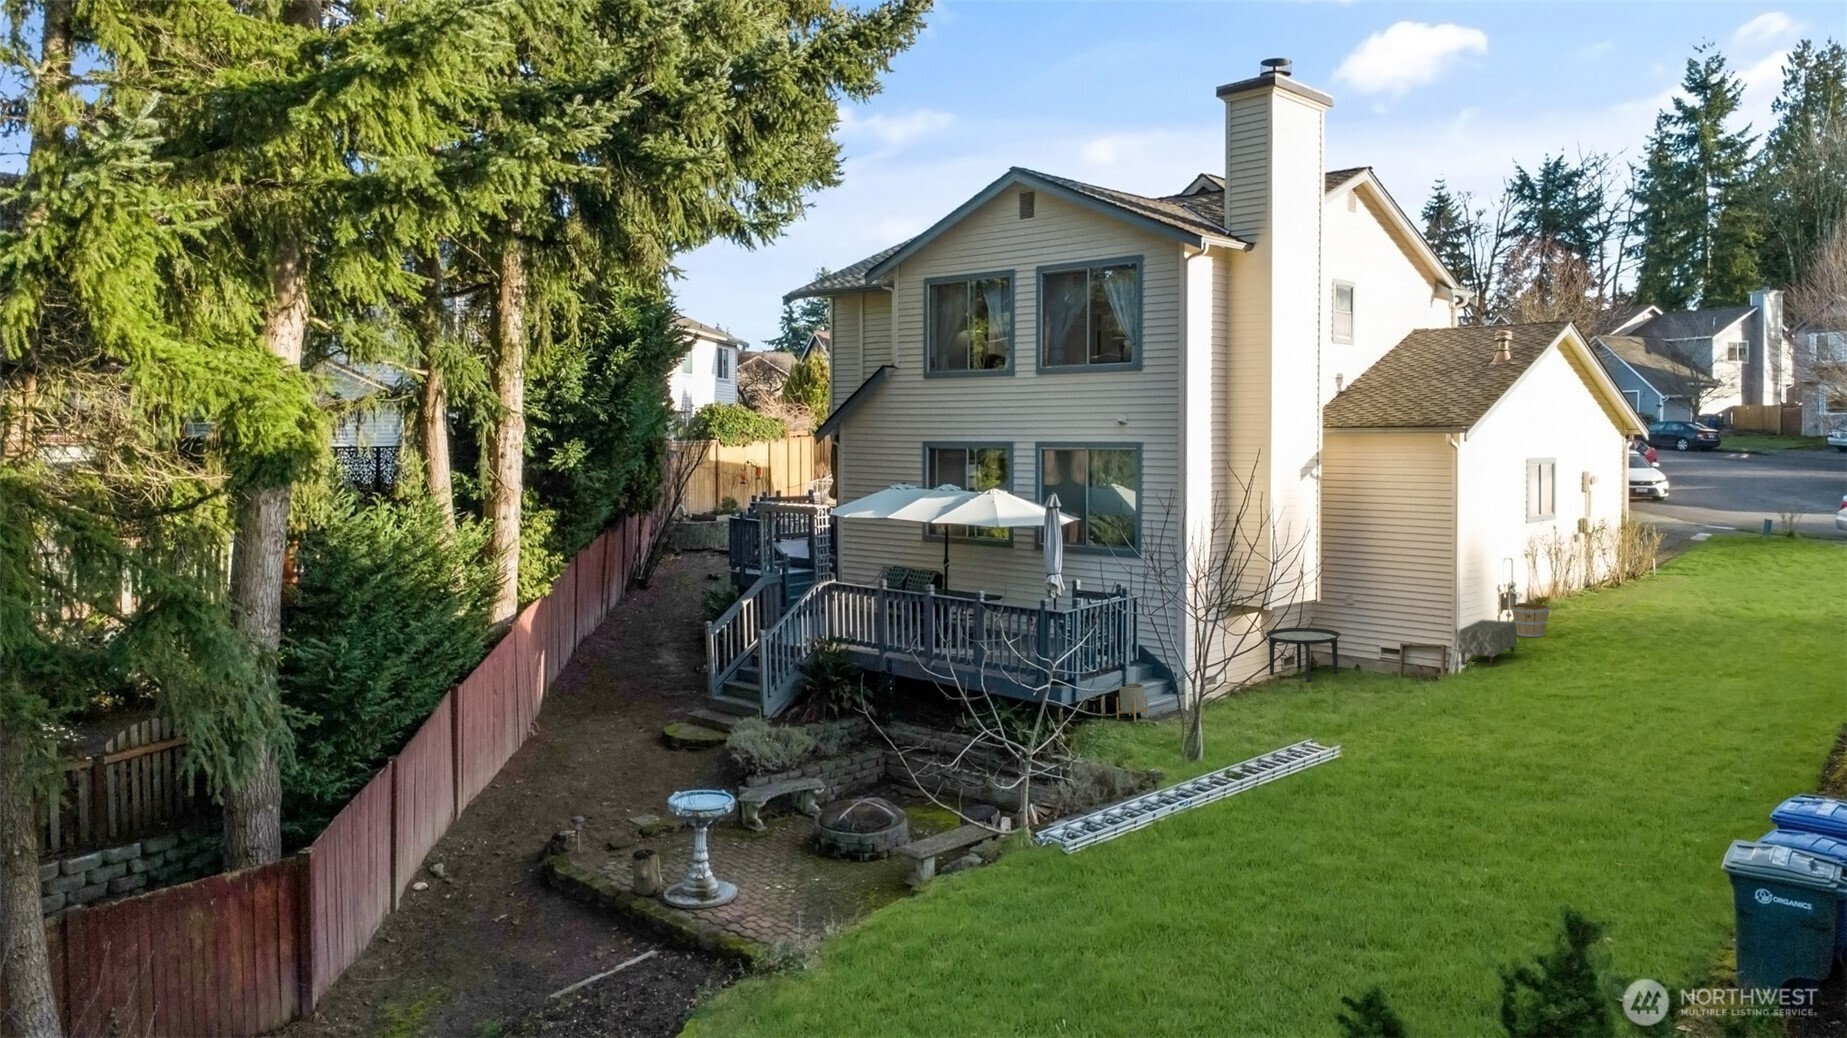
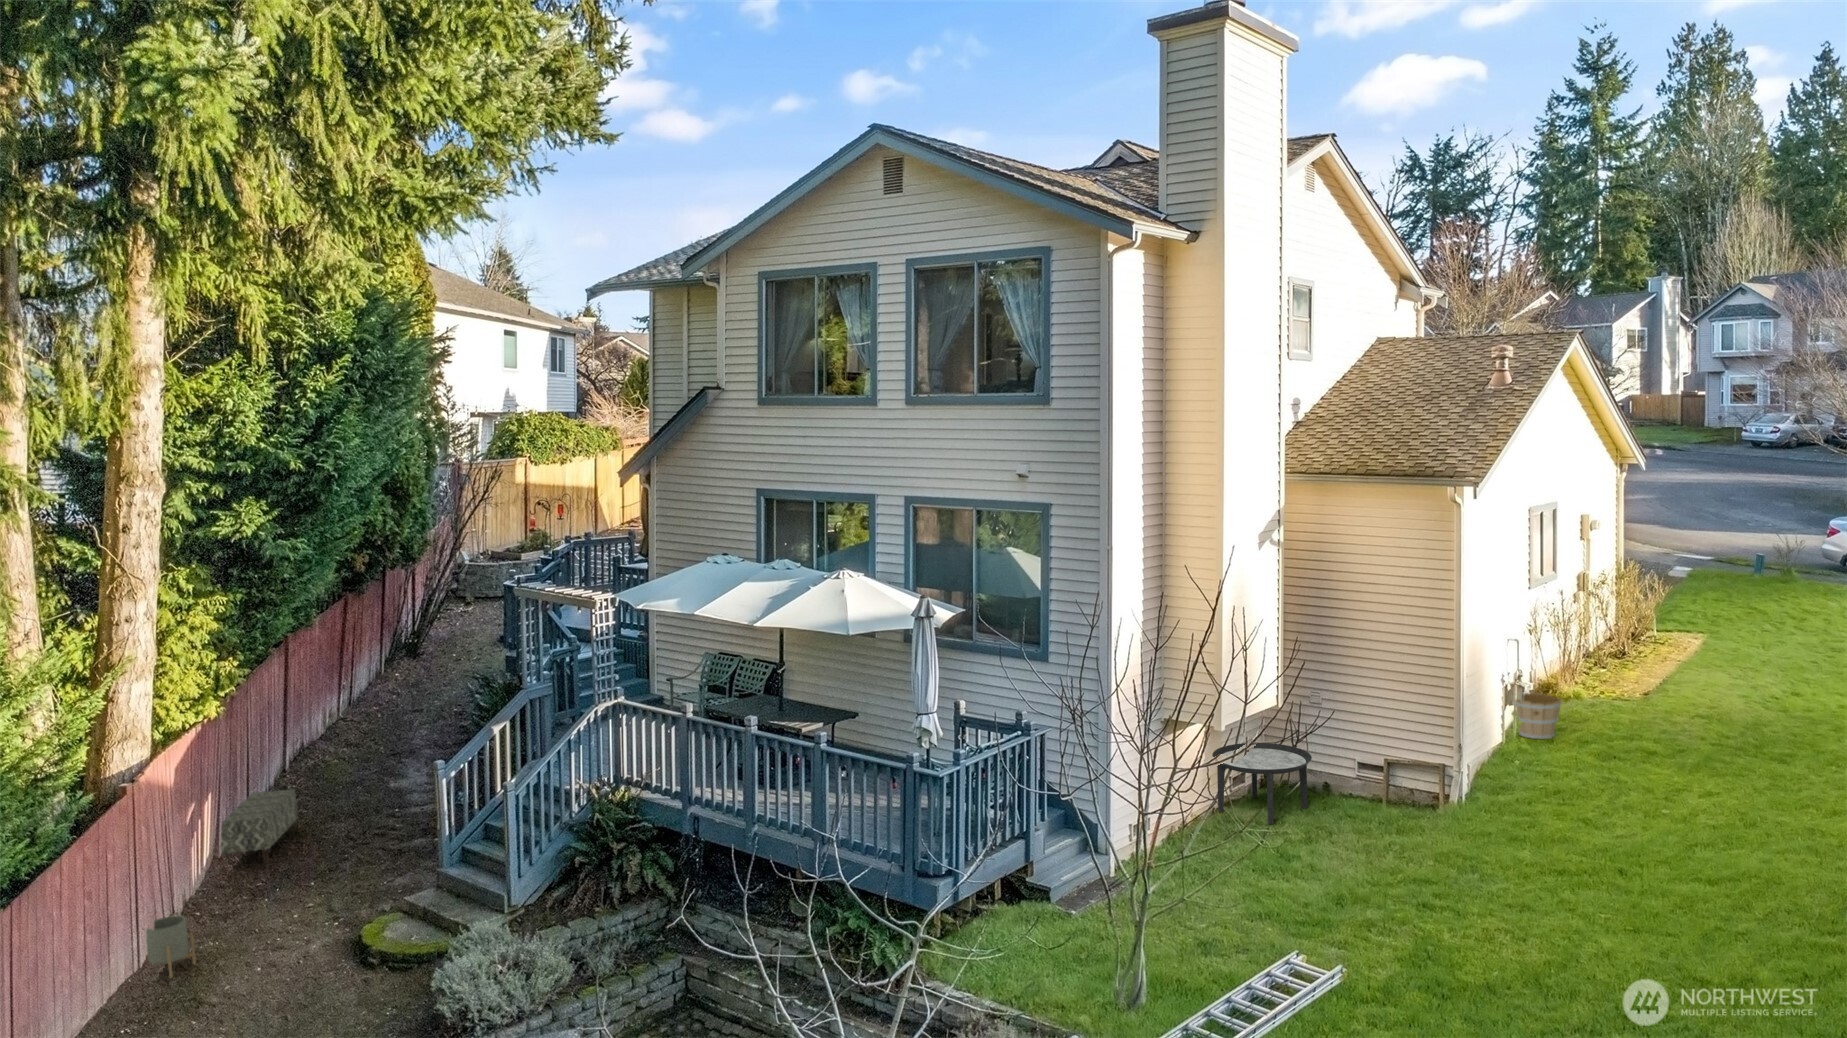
bench: present [1458,620,1517,667] -> present [221,789,298,864]
planter: present [1116,683,1148,723] -> present [146,916,196,978]

